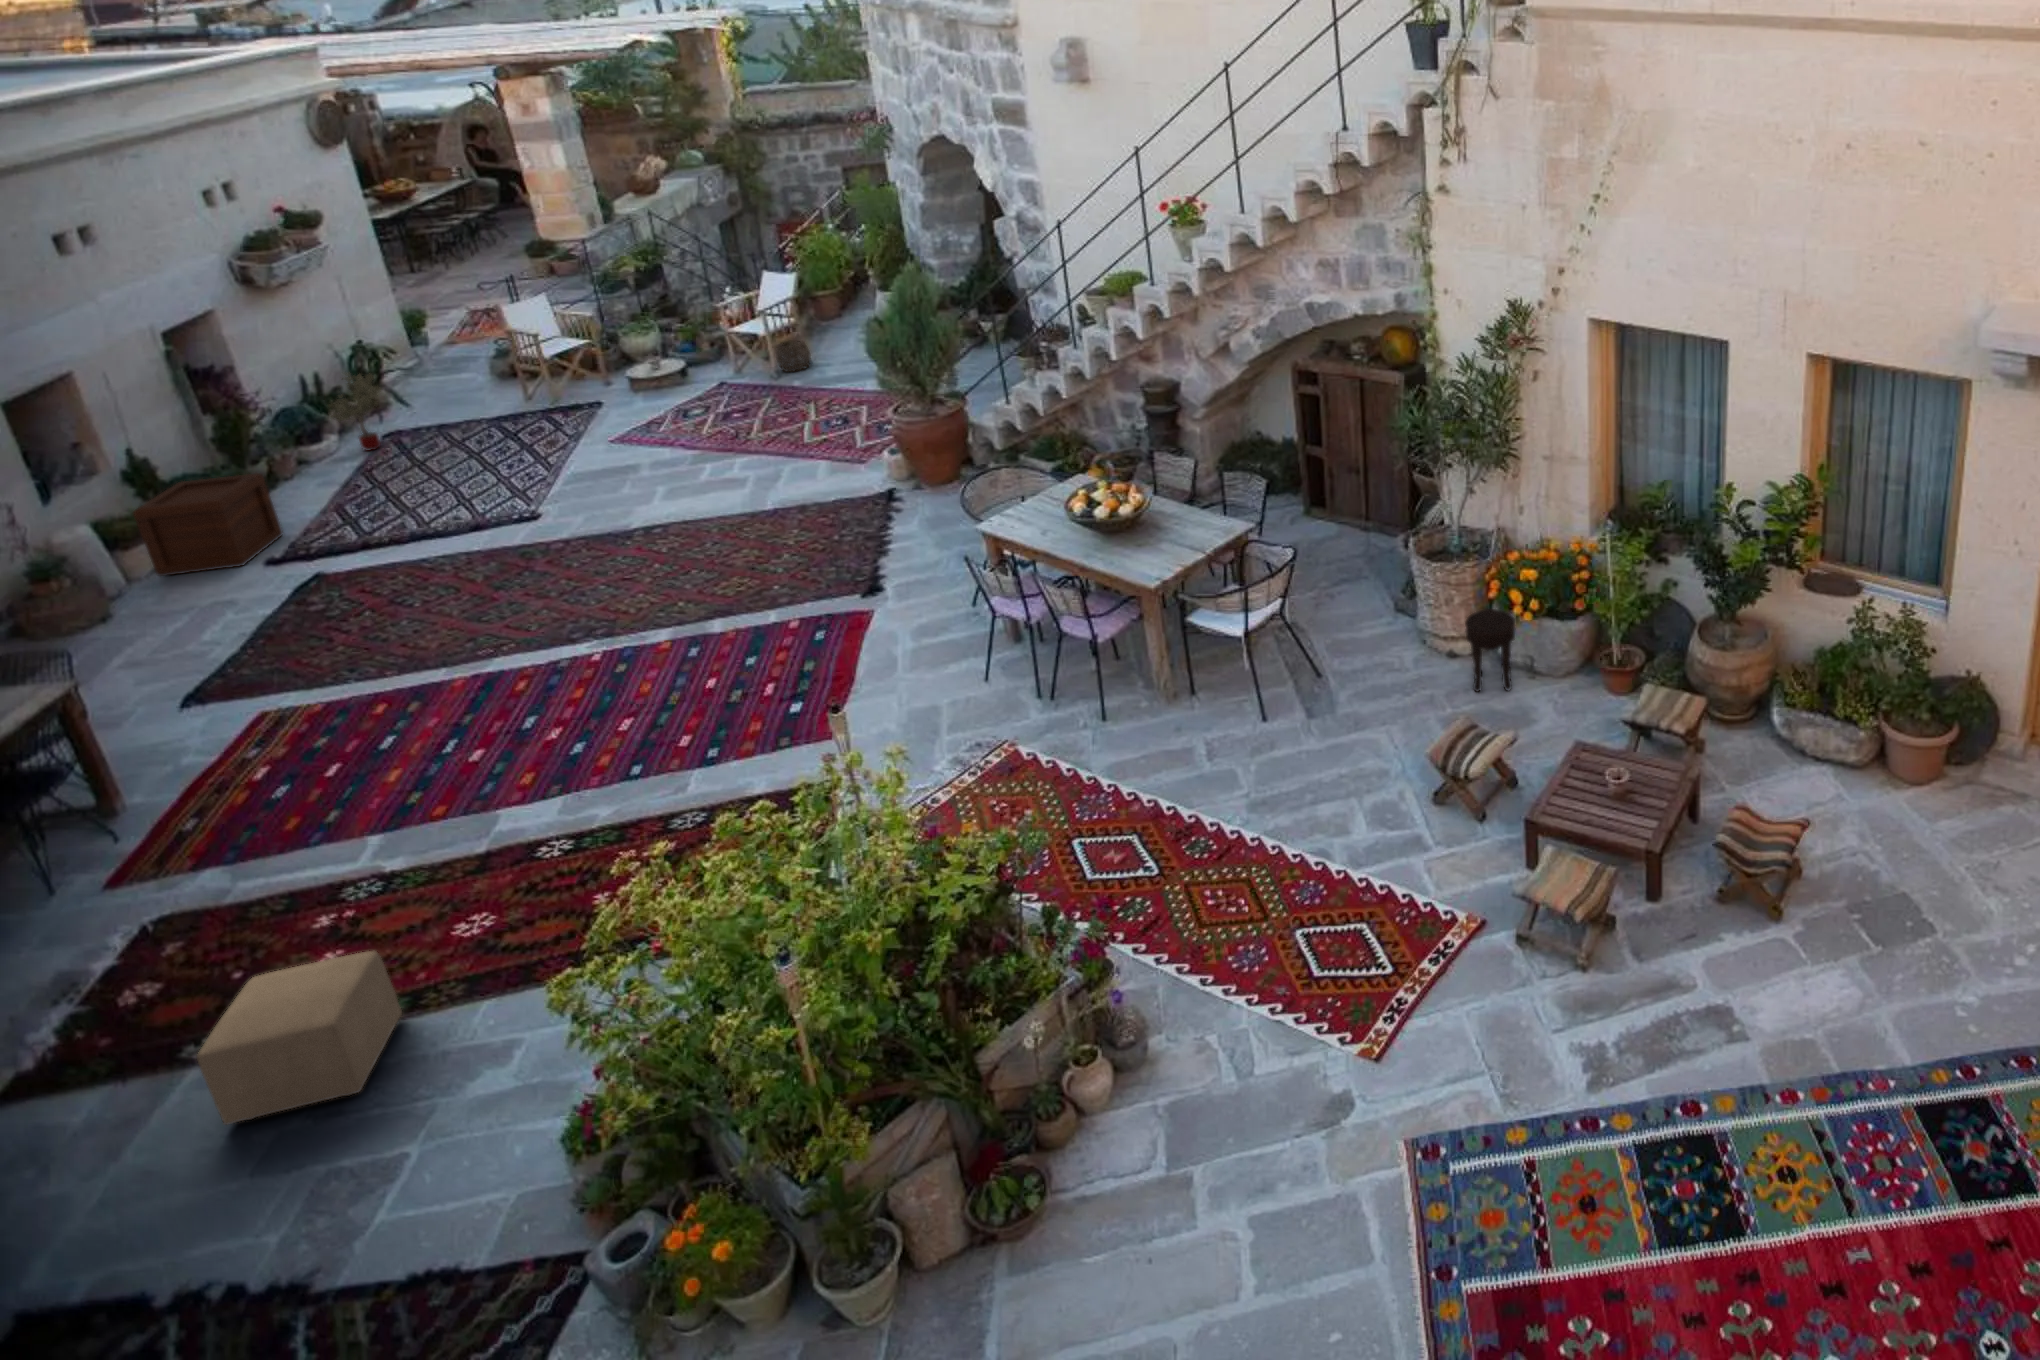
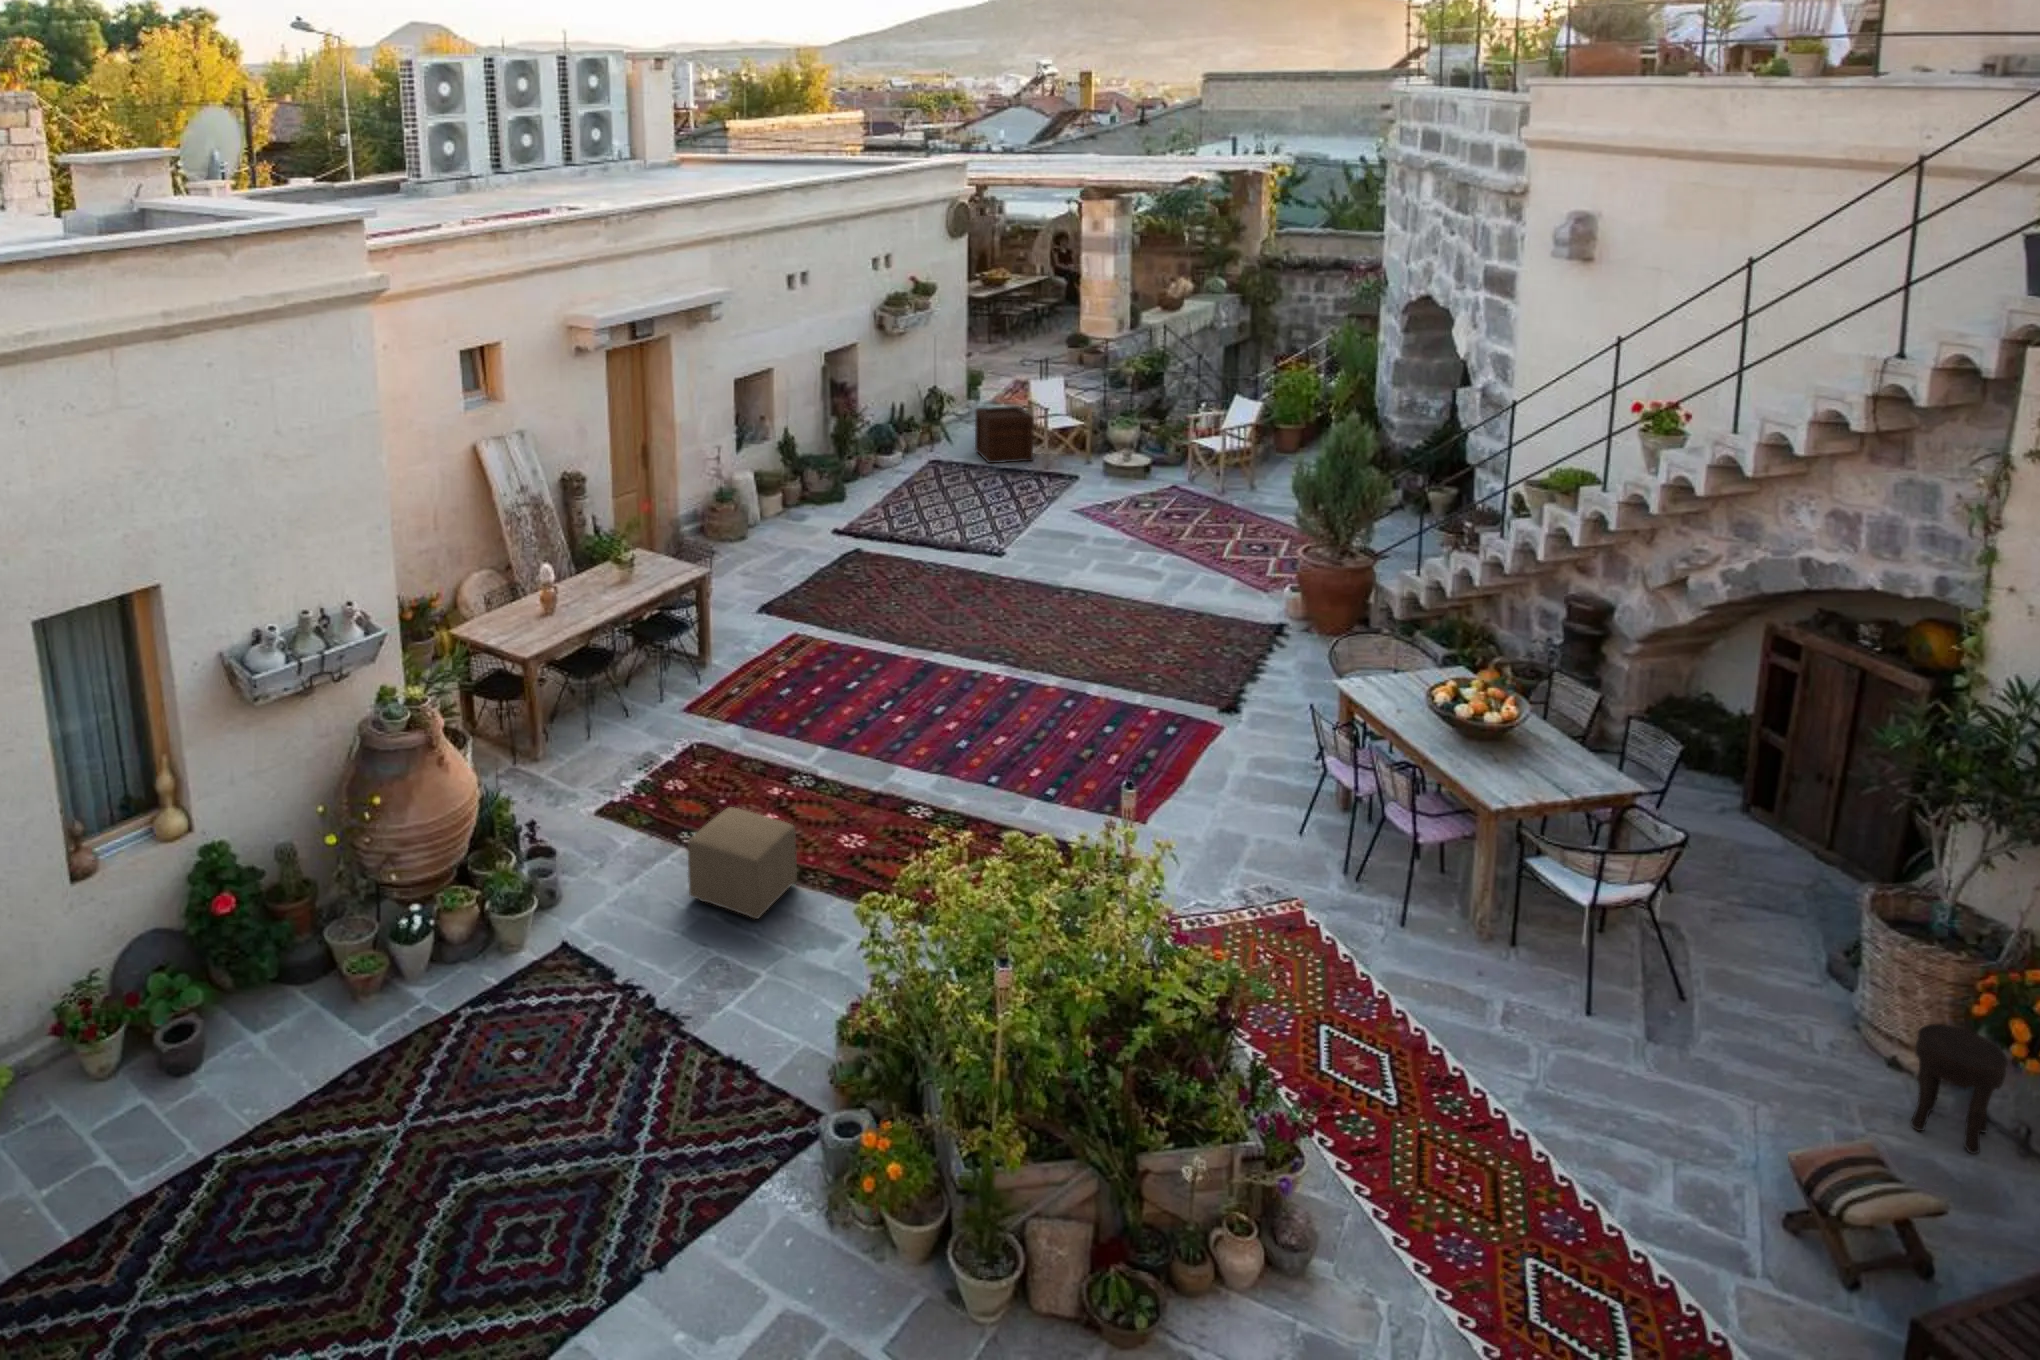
woven basket: present [776,341,811,372] -> none [1224,462,1256,493]
potted tree: present [329,373,381,451] -> none [899,408,937,472]
wooden crate: present [133,473,283,576] -> present [975,406,1034,463]

